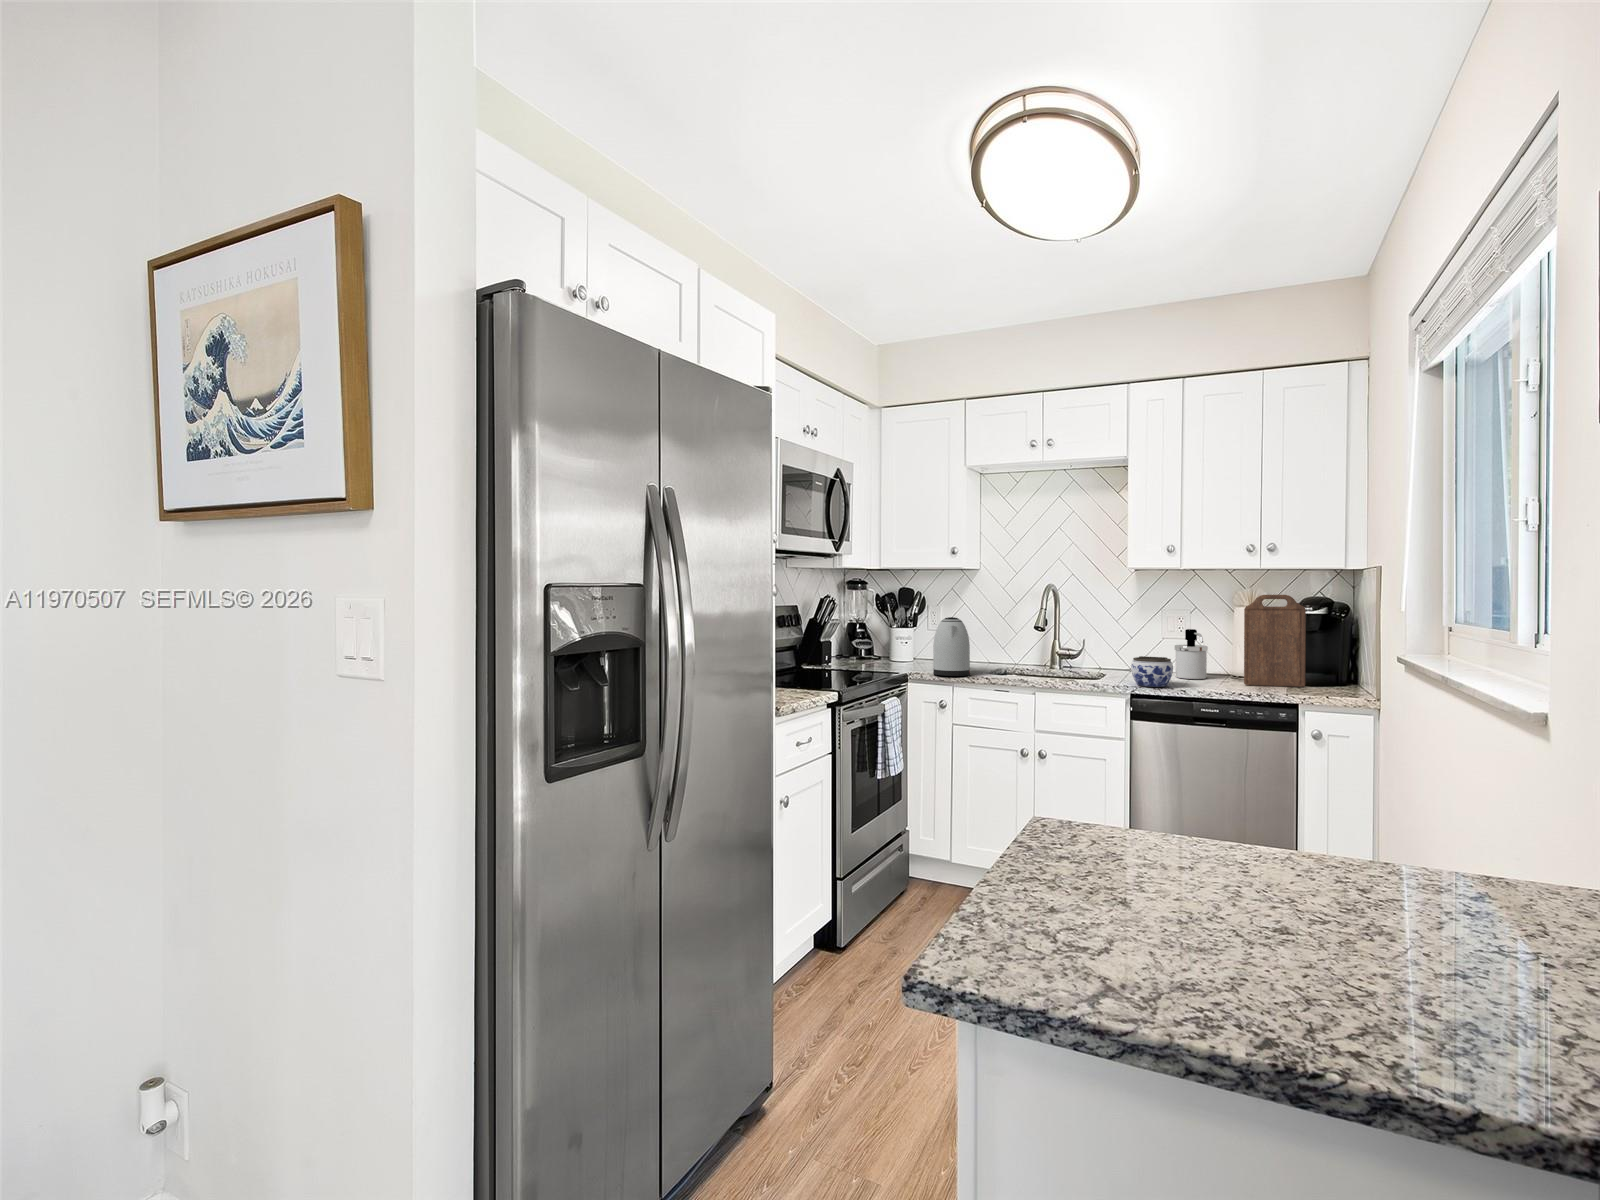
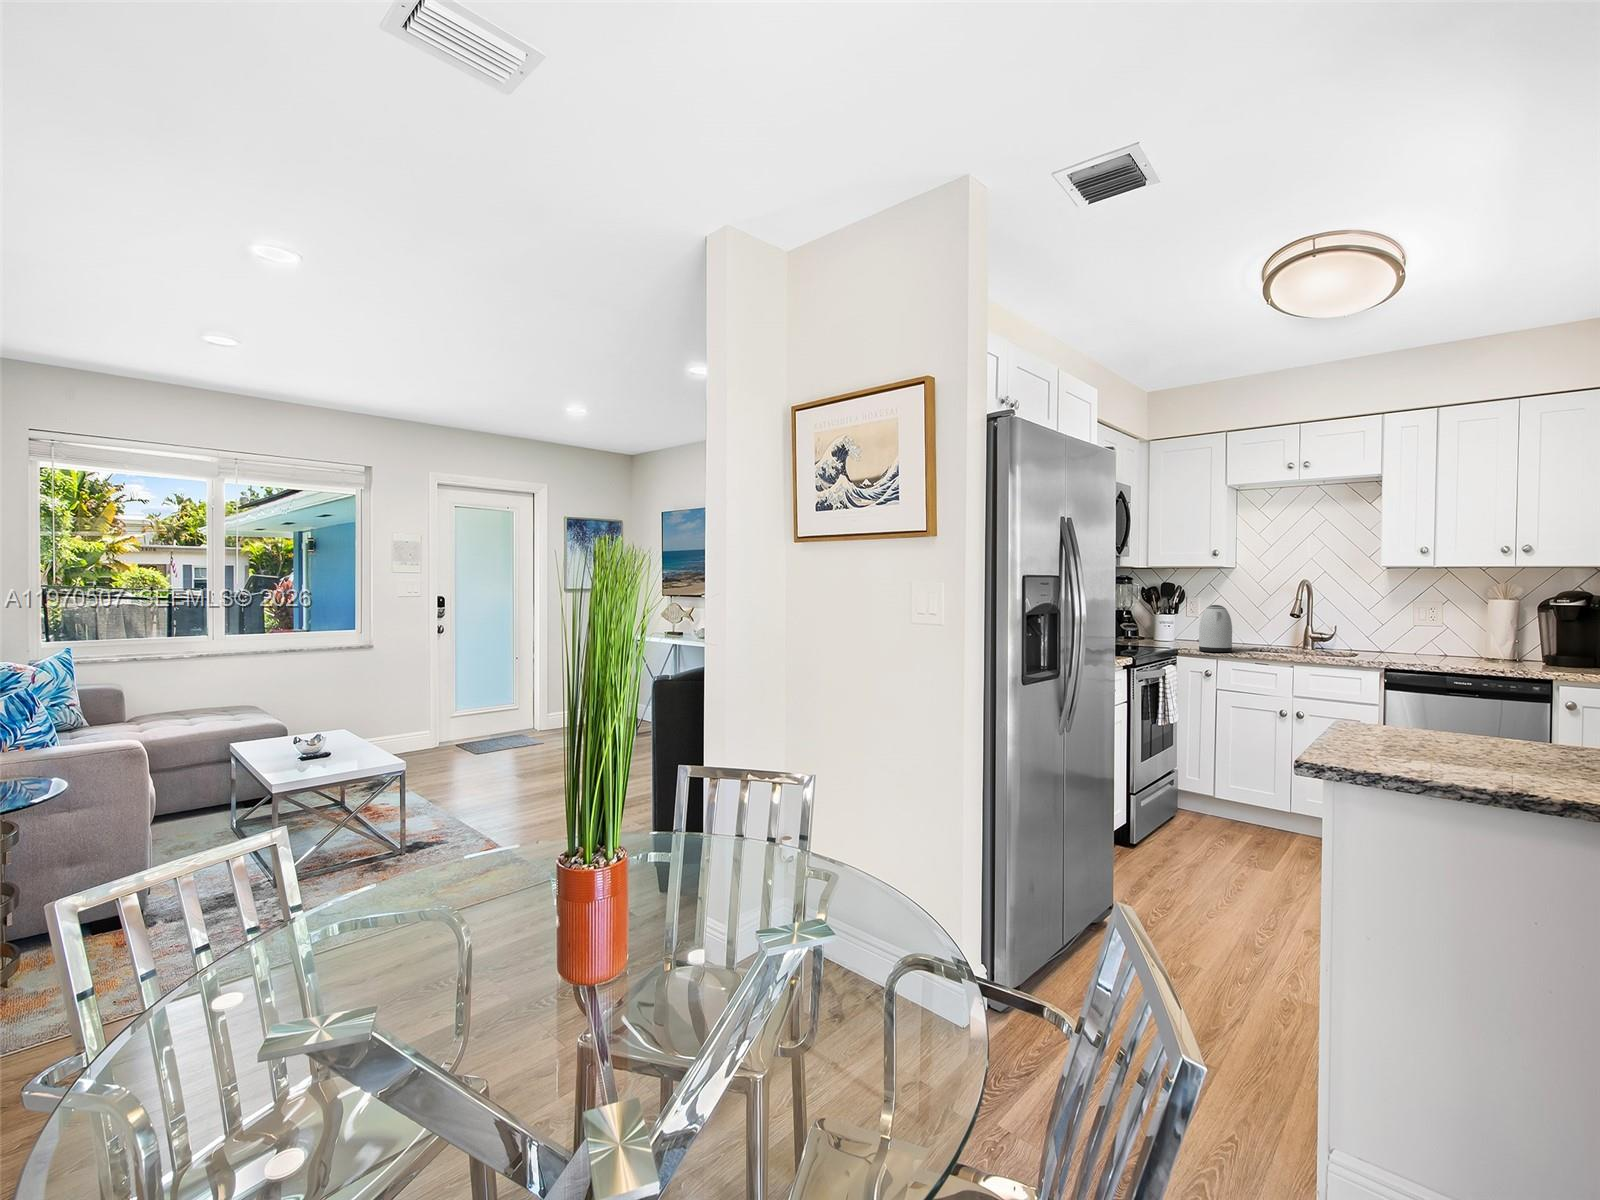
cutting board: present [1244,595,1306,687] -> none [1498,588,1563,667]
soap dispenser: present [1175,629,1208,679] -> none [1429,617,1462,659]
jar: present [1131,656,1173,687] -> none [1386,639,1427,664]

